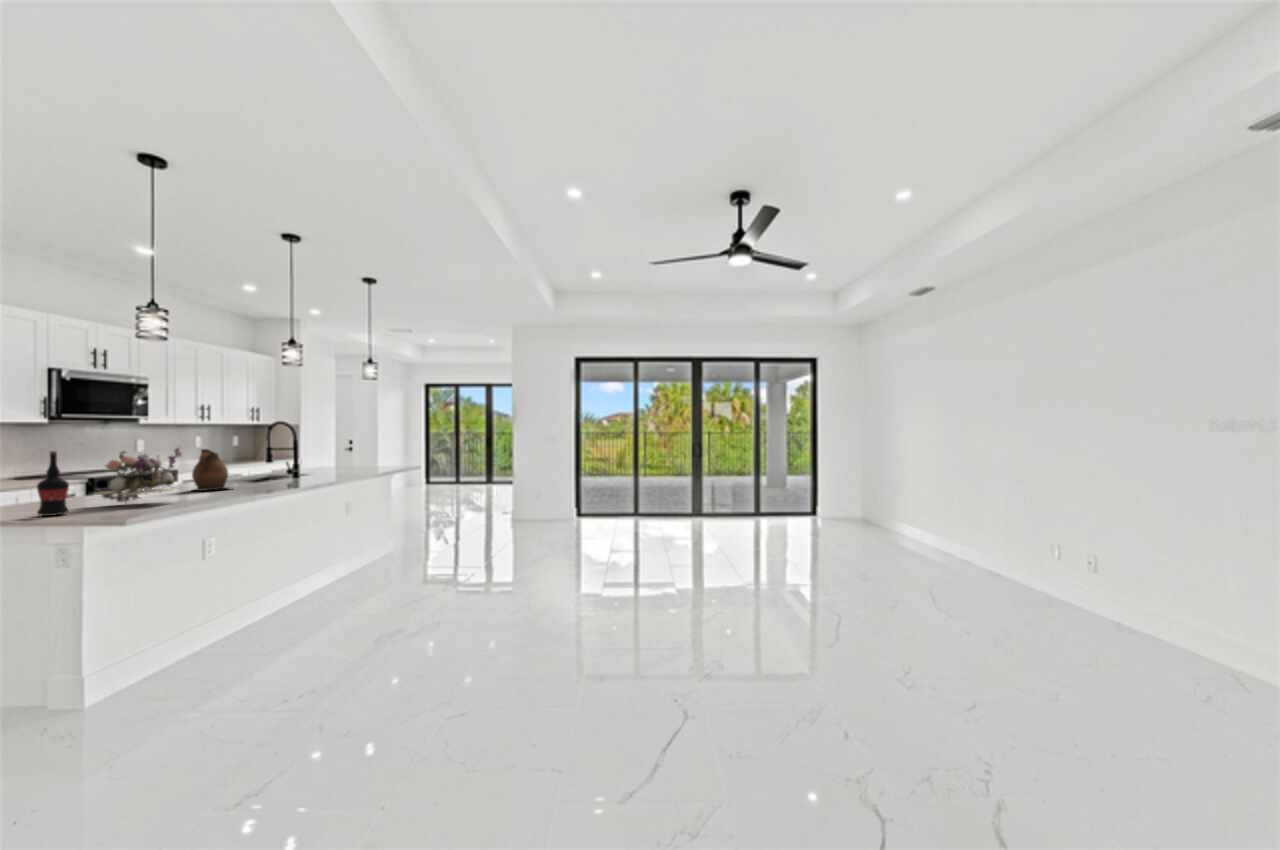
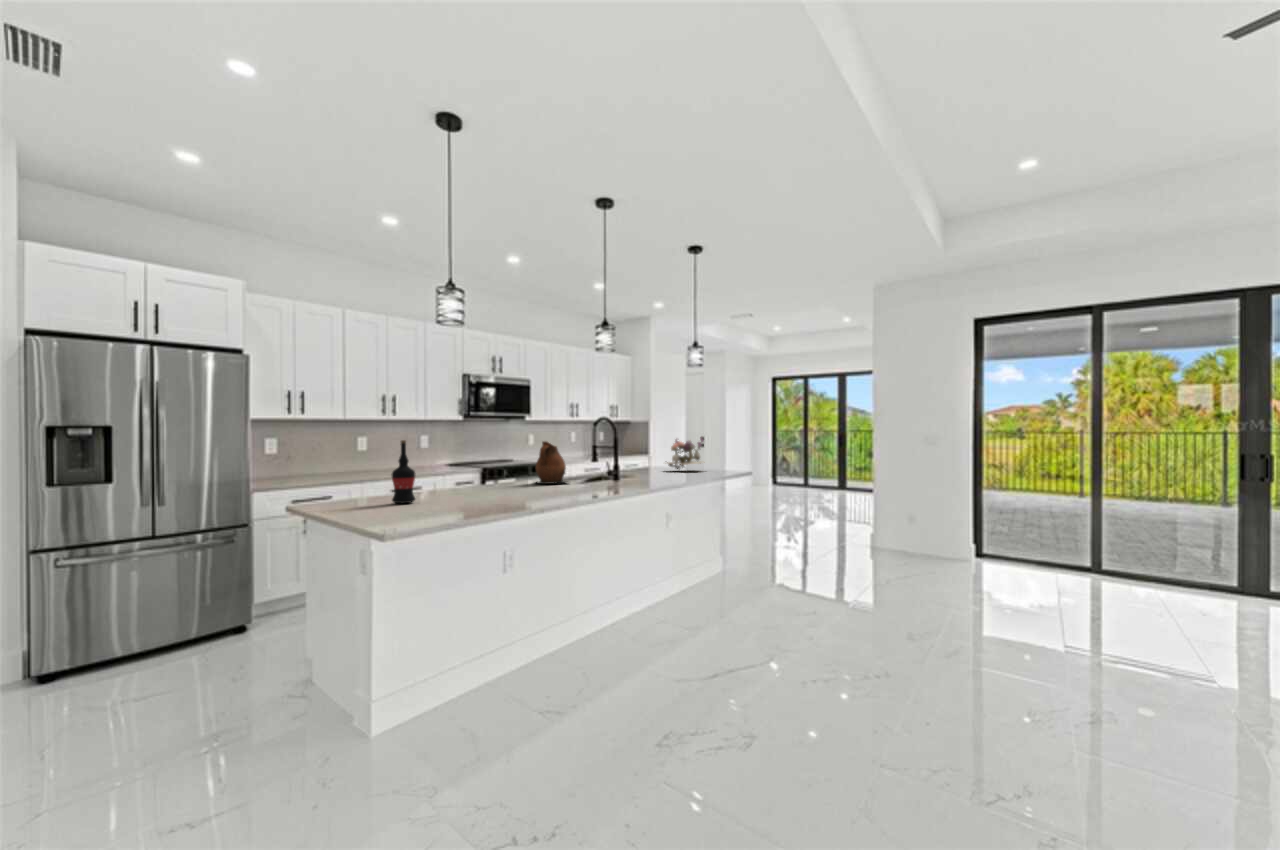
flower arrangement: present [94,448,182,504] -> present [667,438,704,470]

